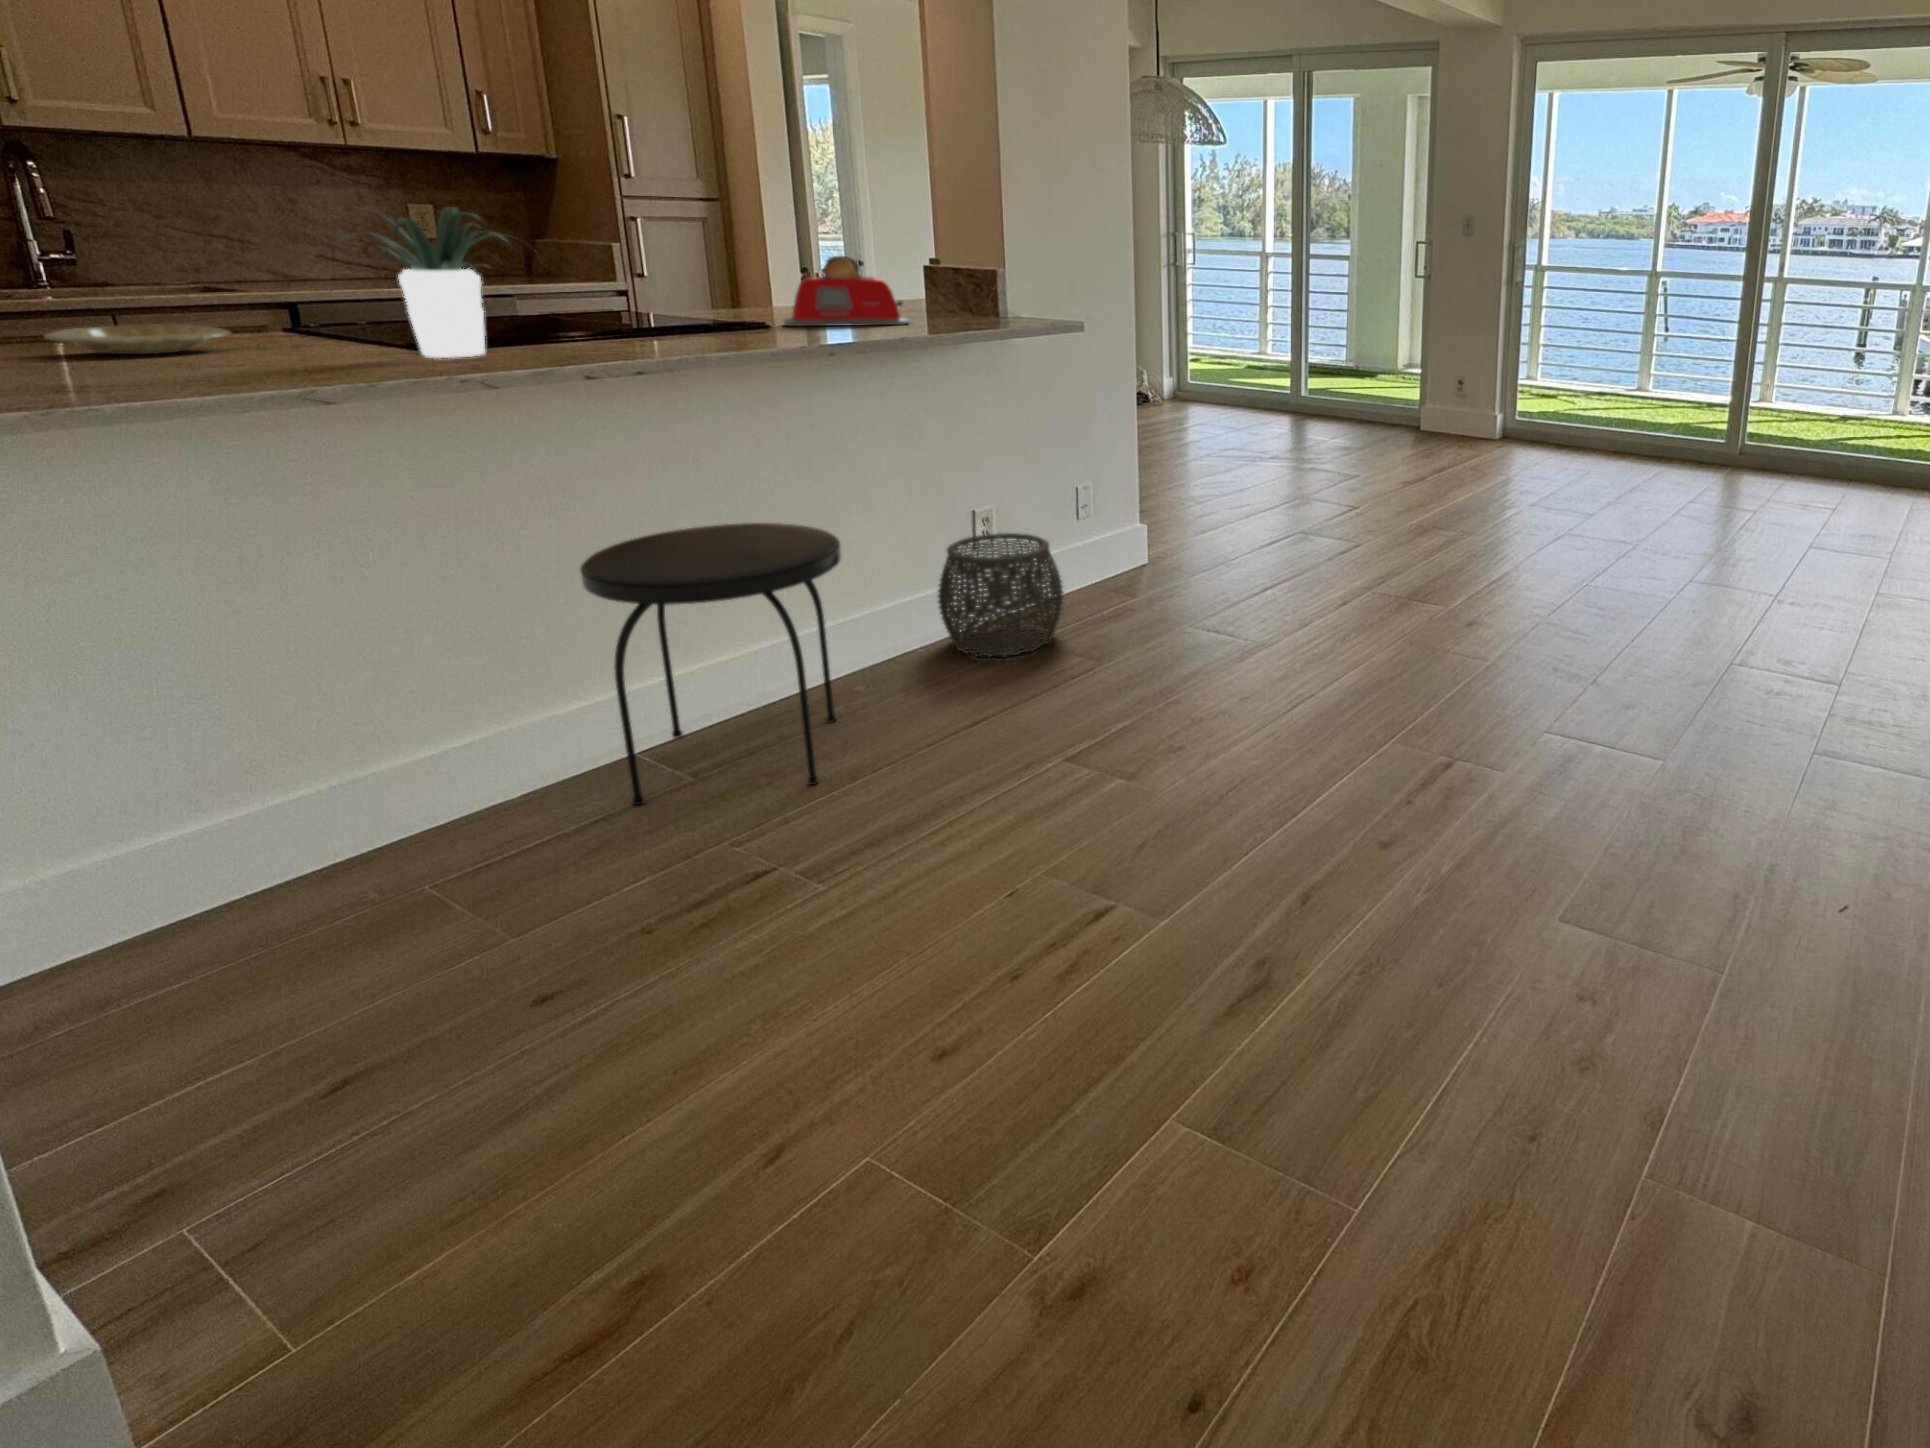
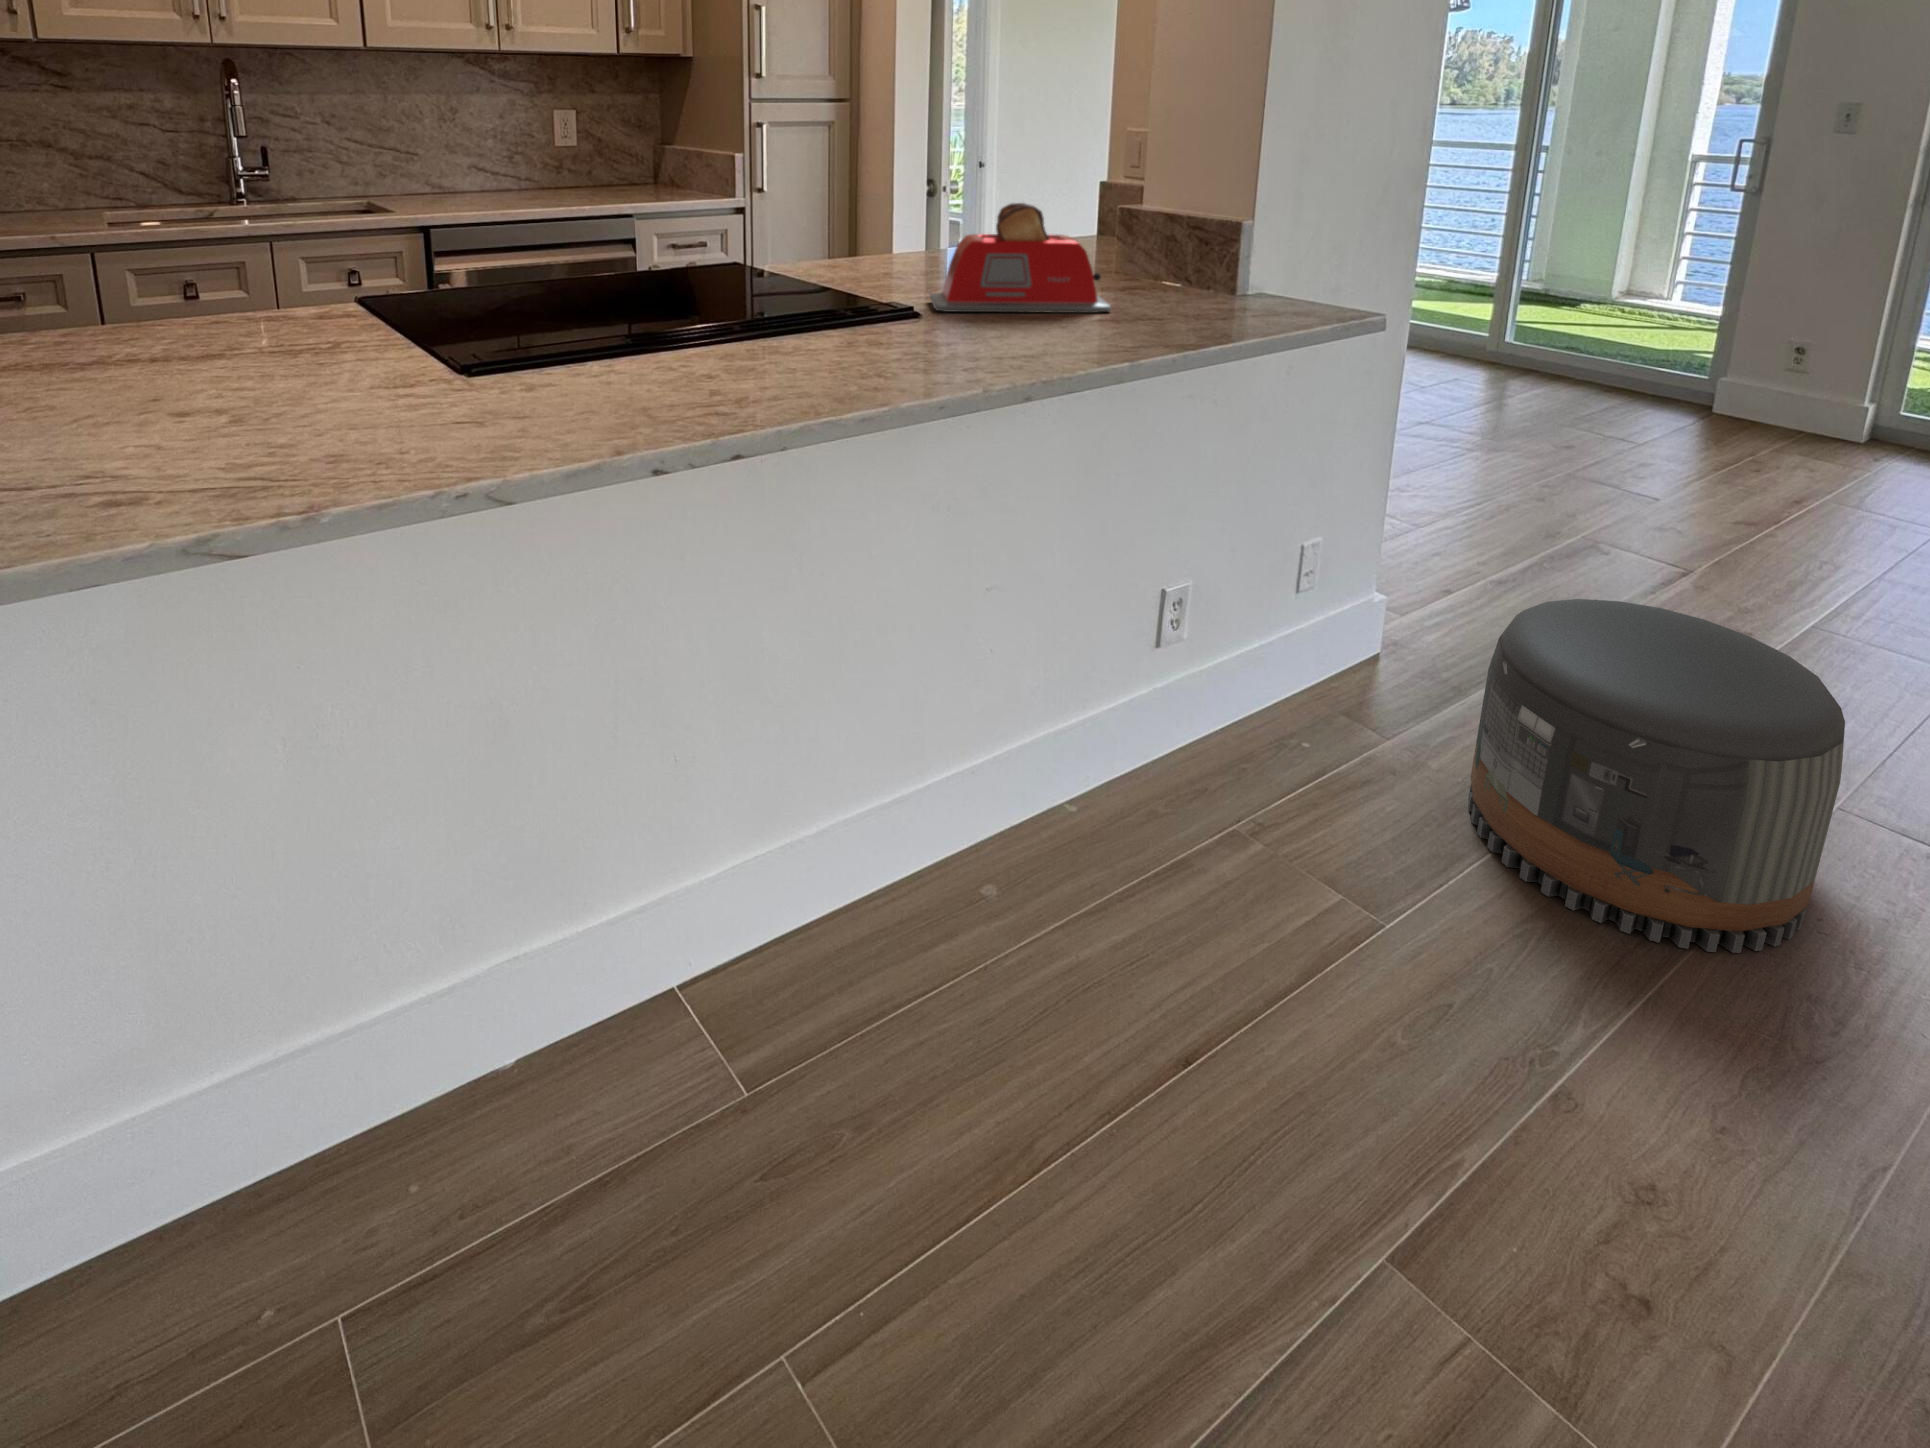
potted plant: present [332,207,507,358] -> none [298,163,618,419]
plate: present [45,324,231,354] -> none [51,311,260,366]
pouf: none [1169,485,1327,643] -> present [1468,599,1845,953]
side table: present [580,523,841,805] -> none [616,660,1019,1230]
woven basket: present [938,533,1063,658] -> none [1104,642,1309,875]

